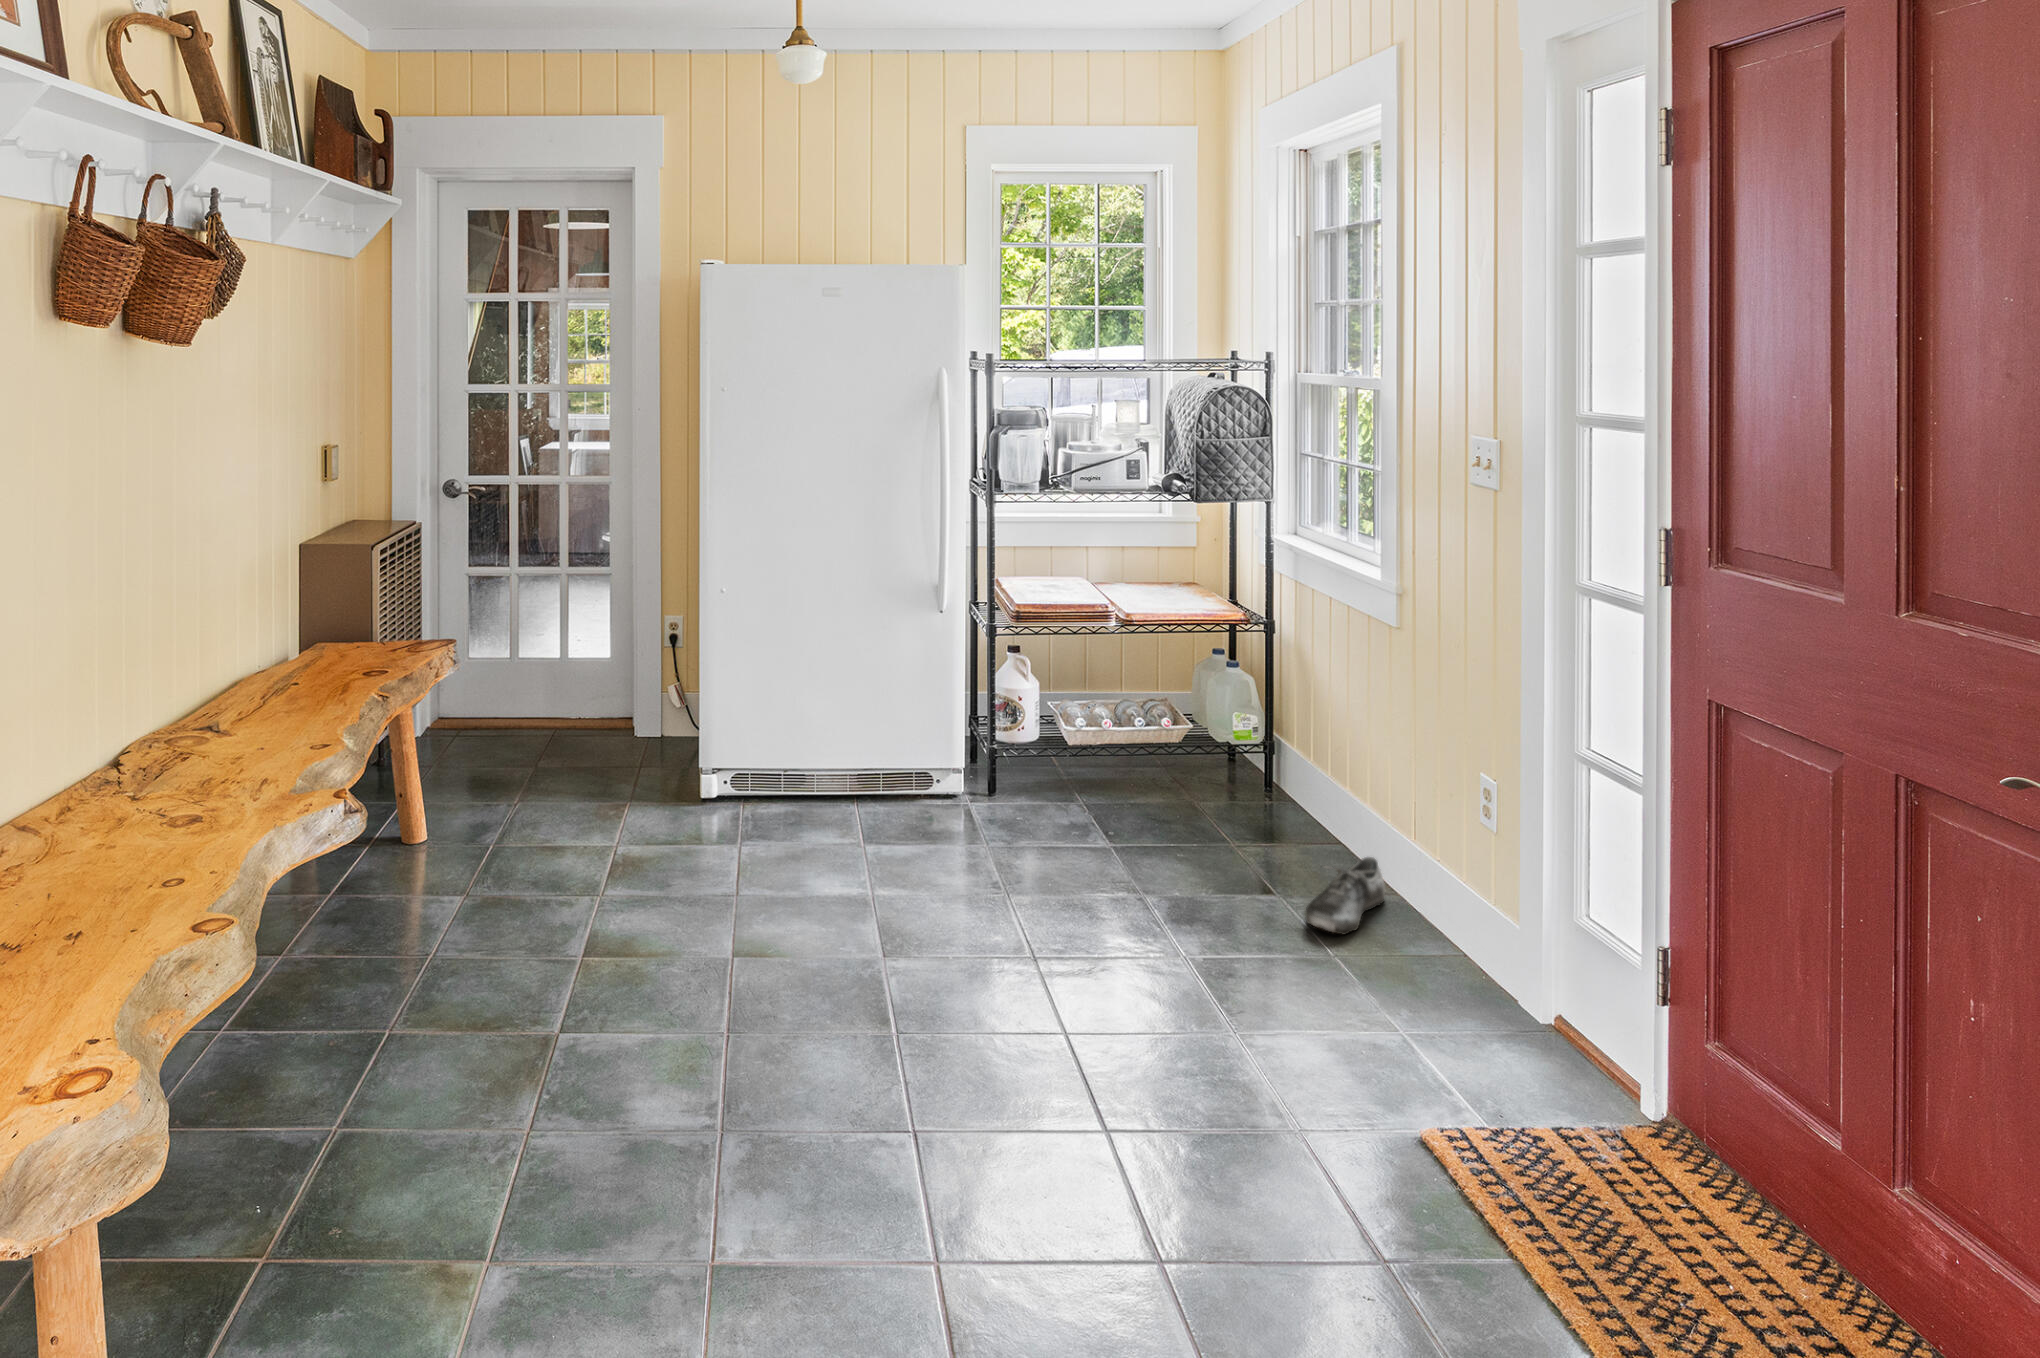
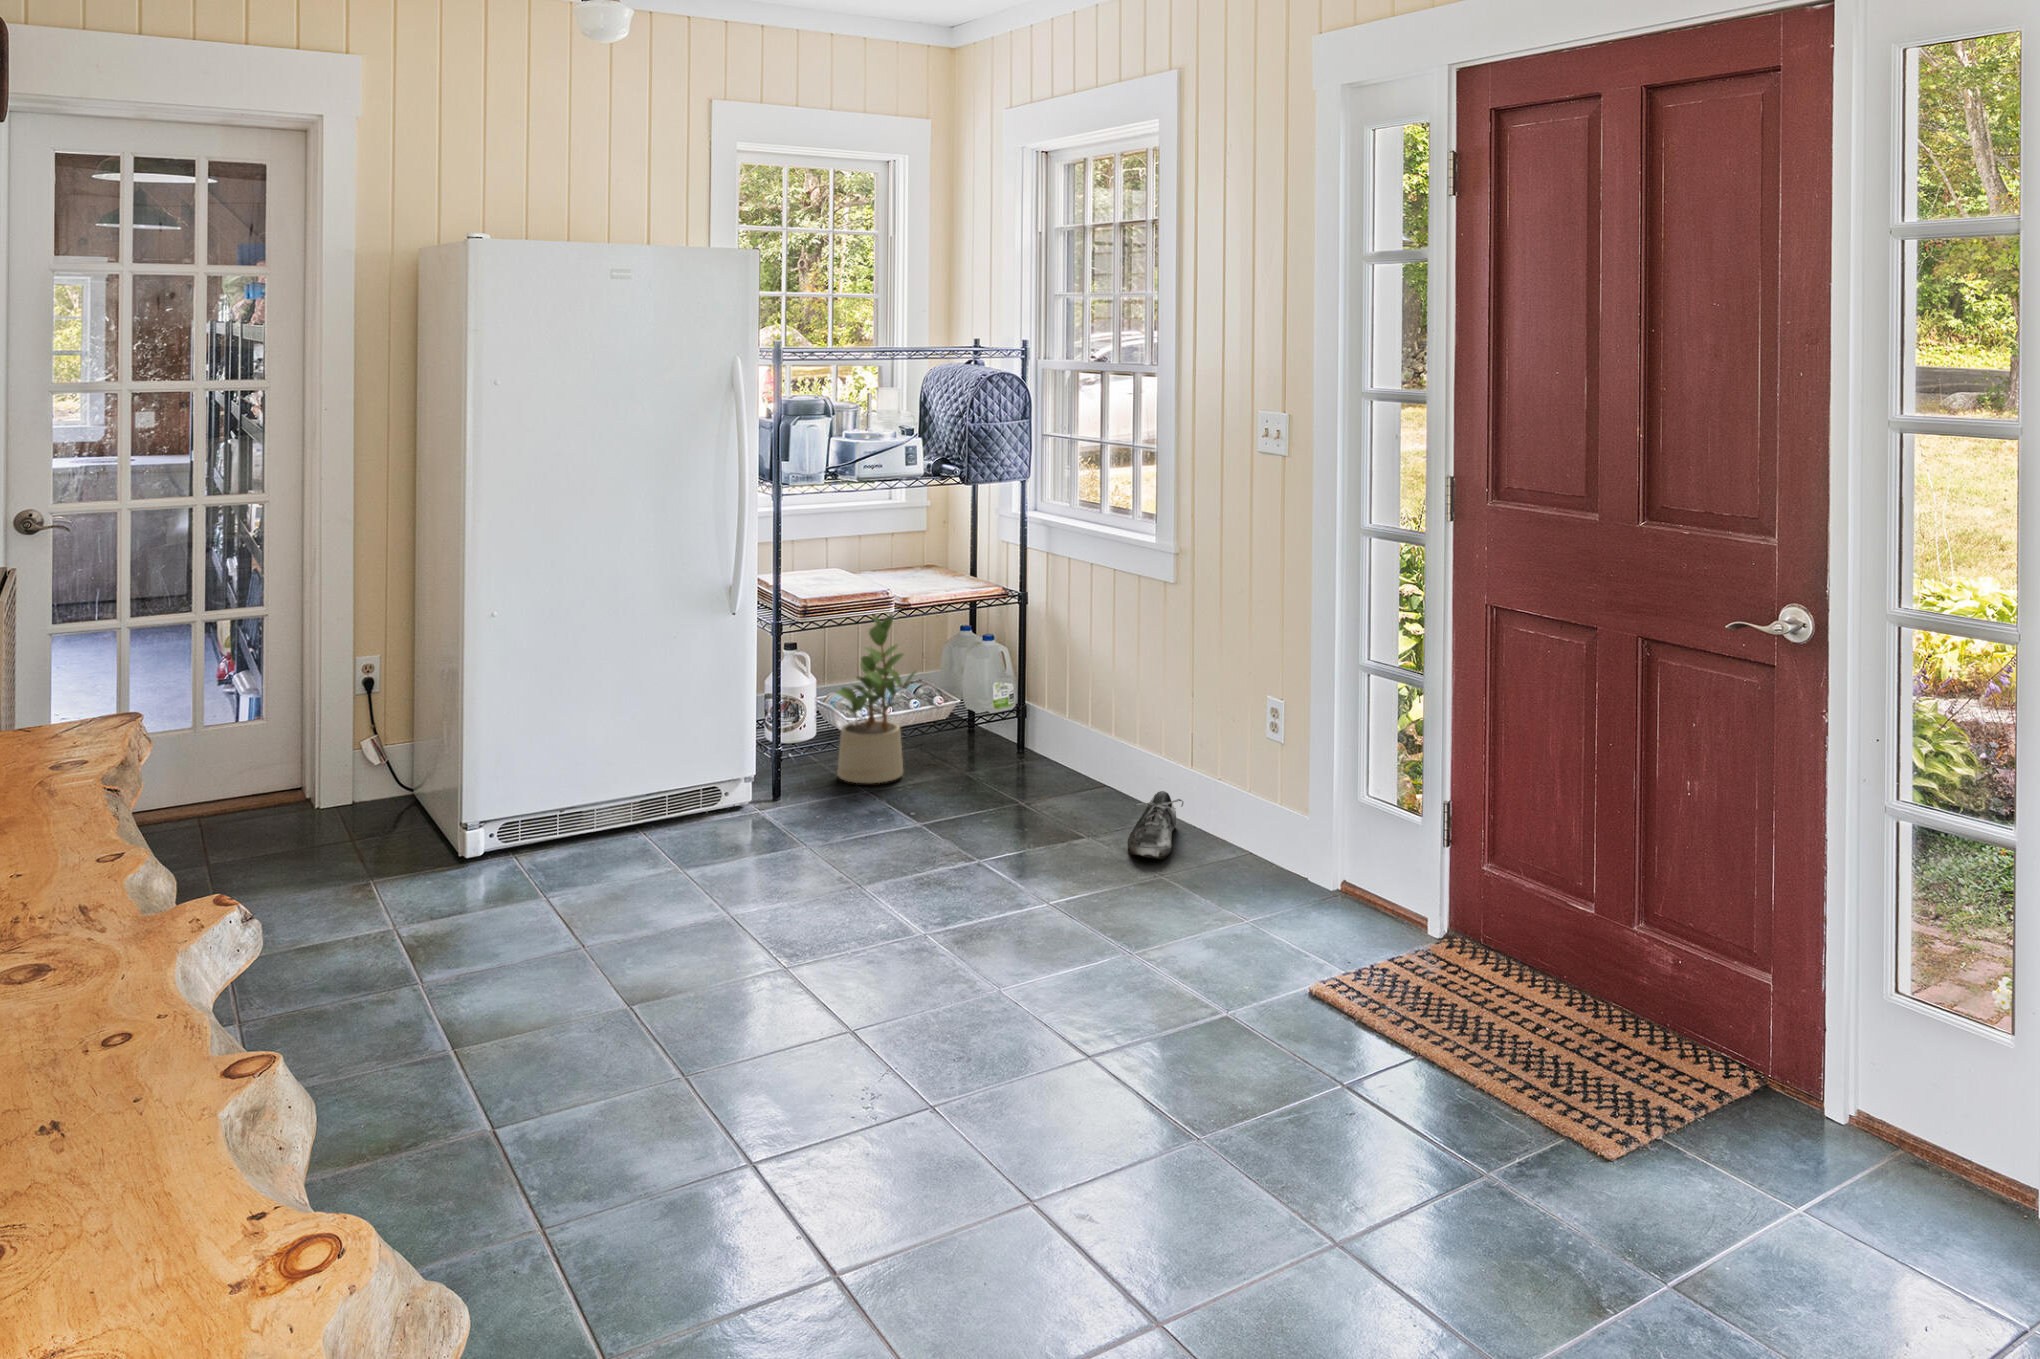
potted plant: none [1056,624,1139,794] -> present [835,615,916,783]

